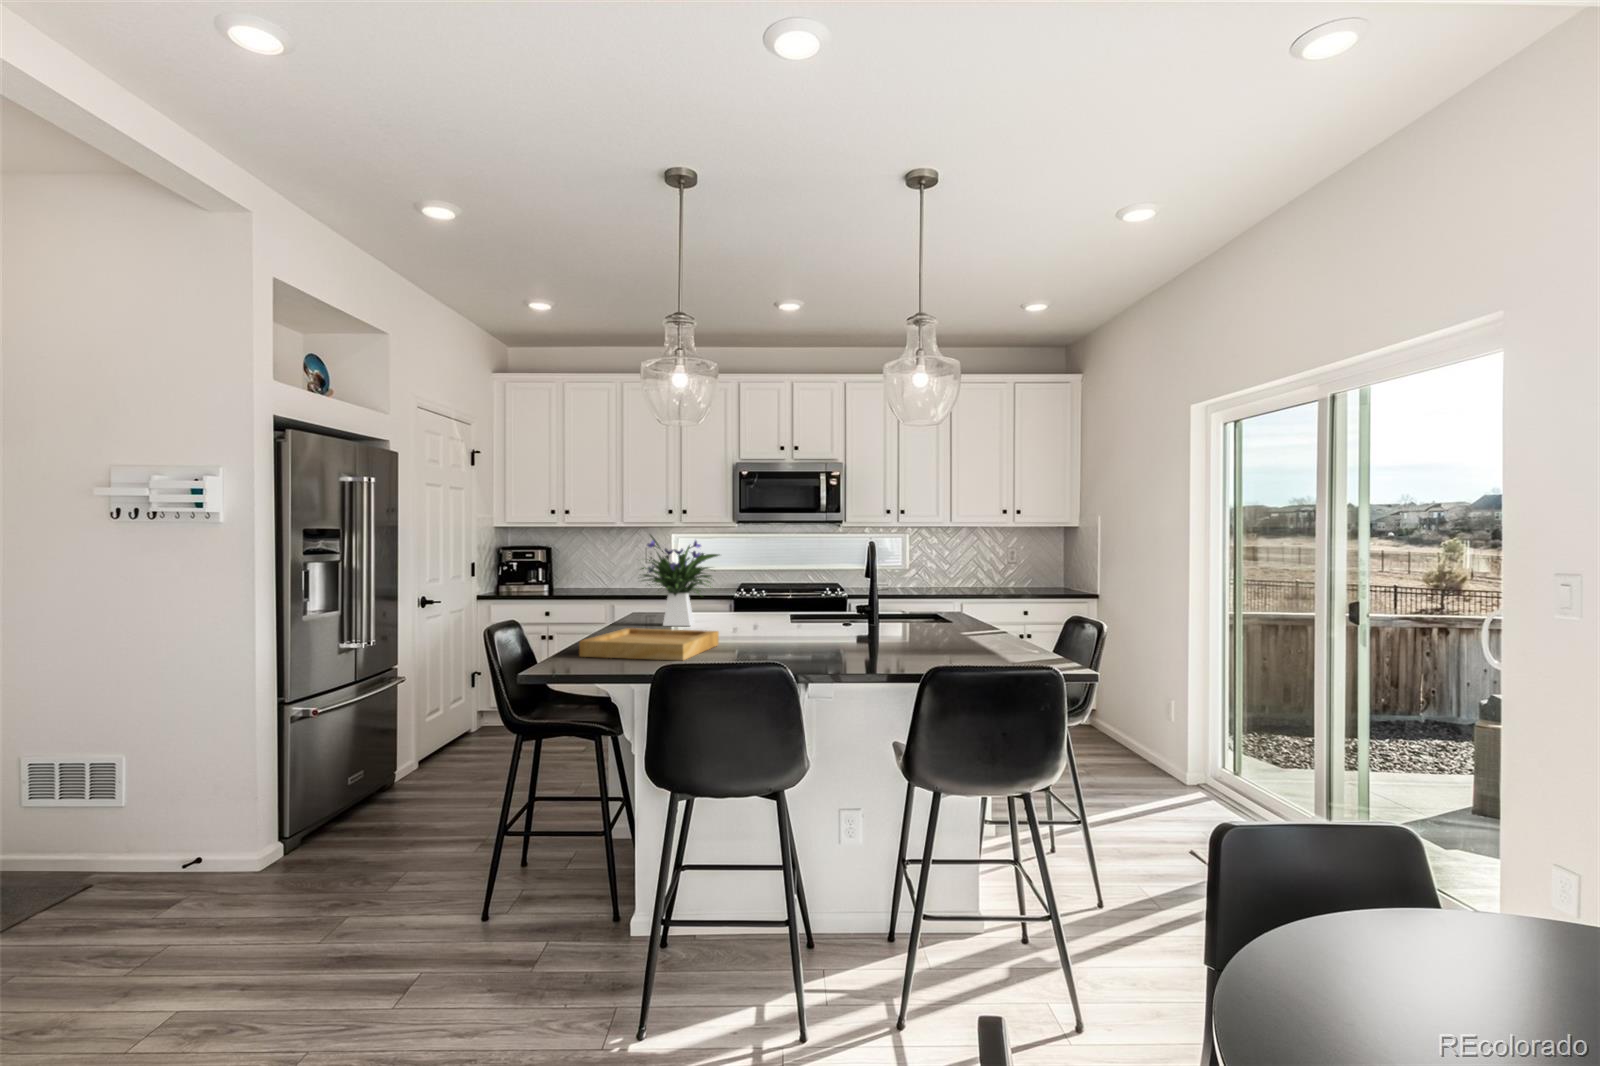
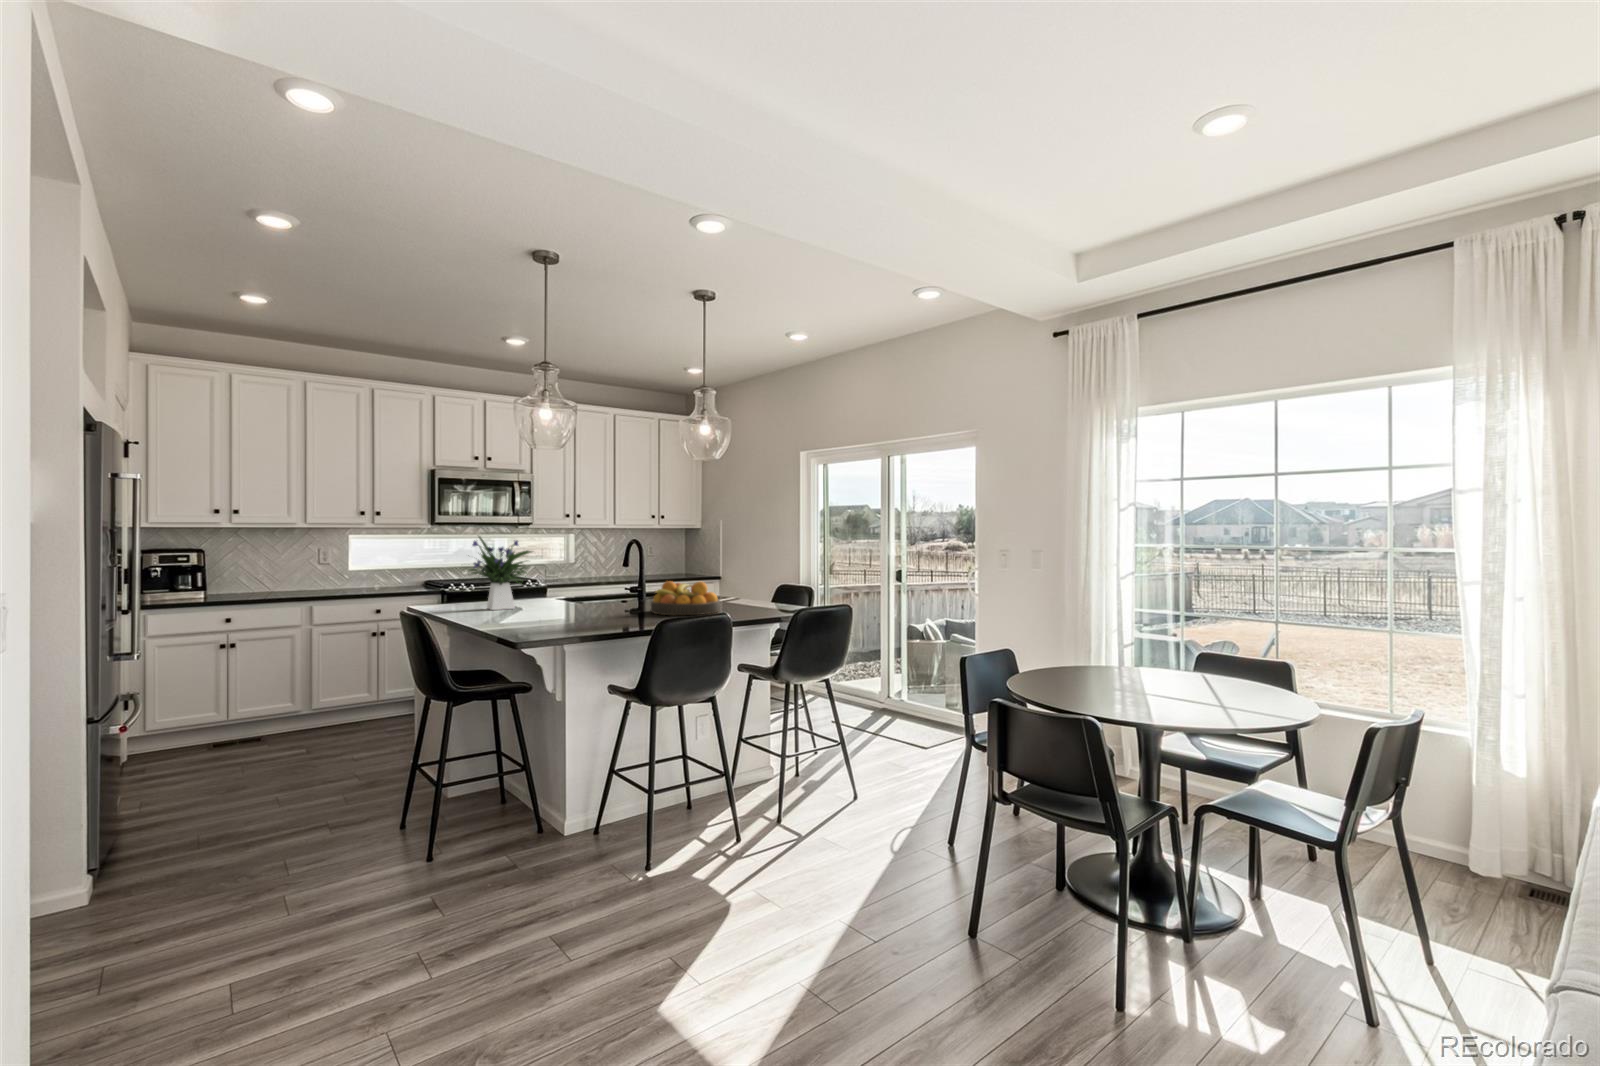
fruit bowl: none [787,603,893,658] -> present [651,581,720,615]
tray: present [579,628,719,661] -> none [517,605,609,630]

